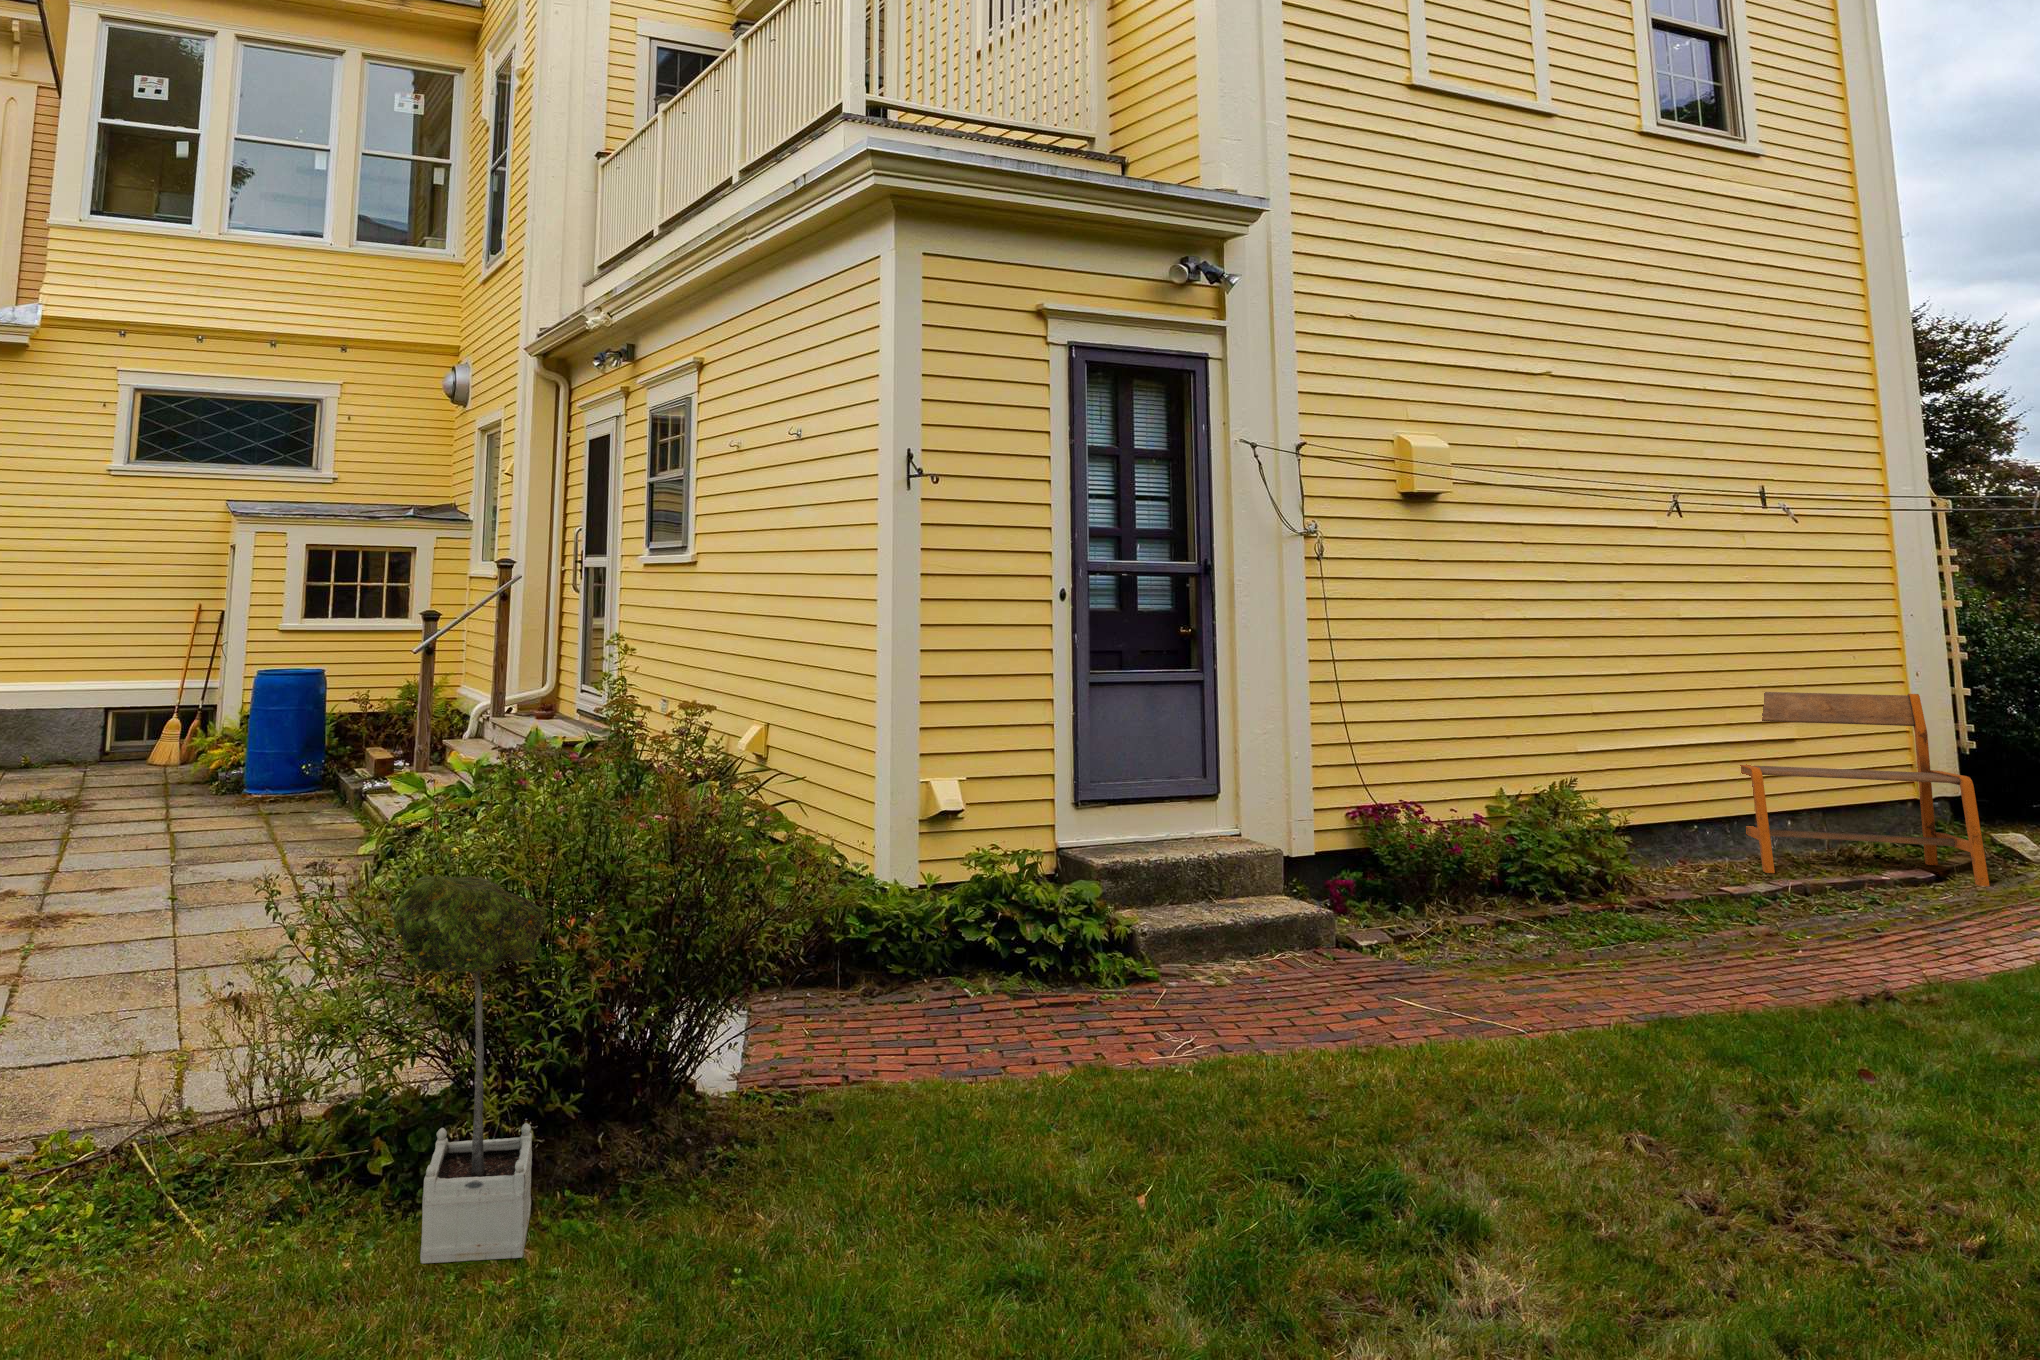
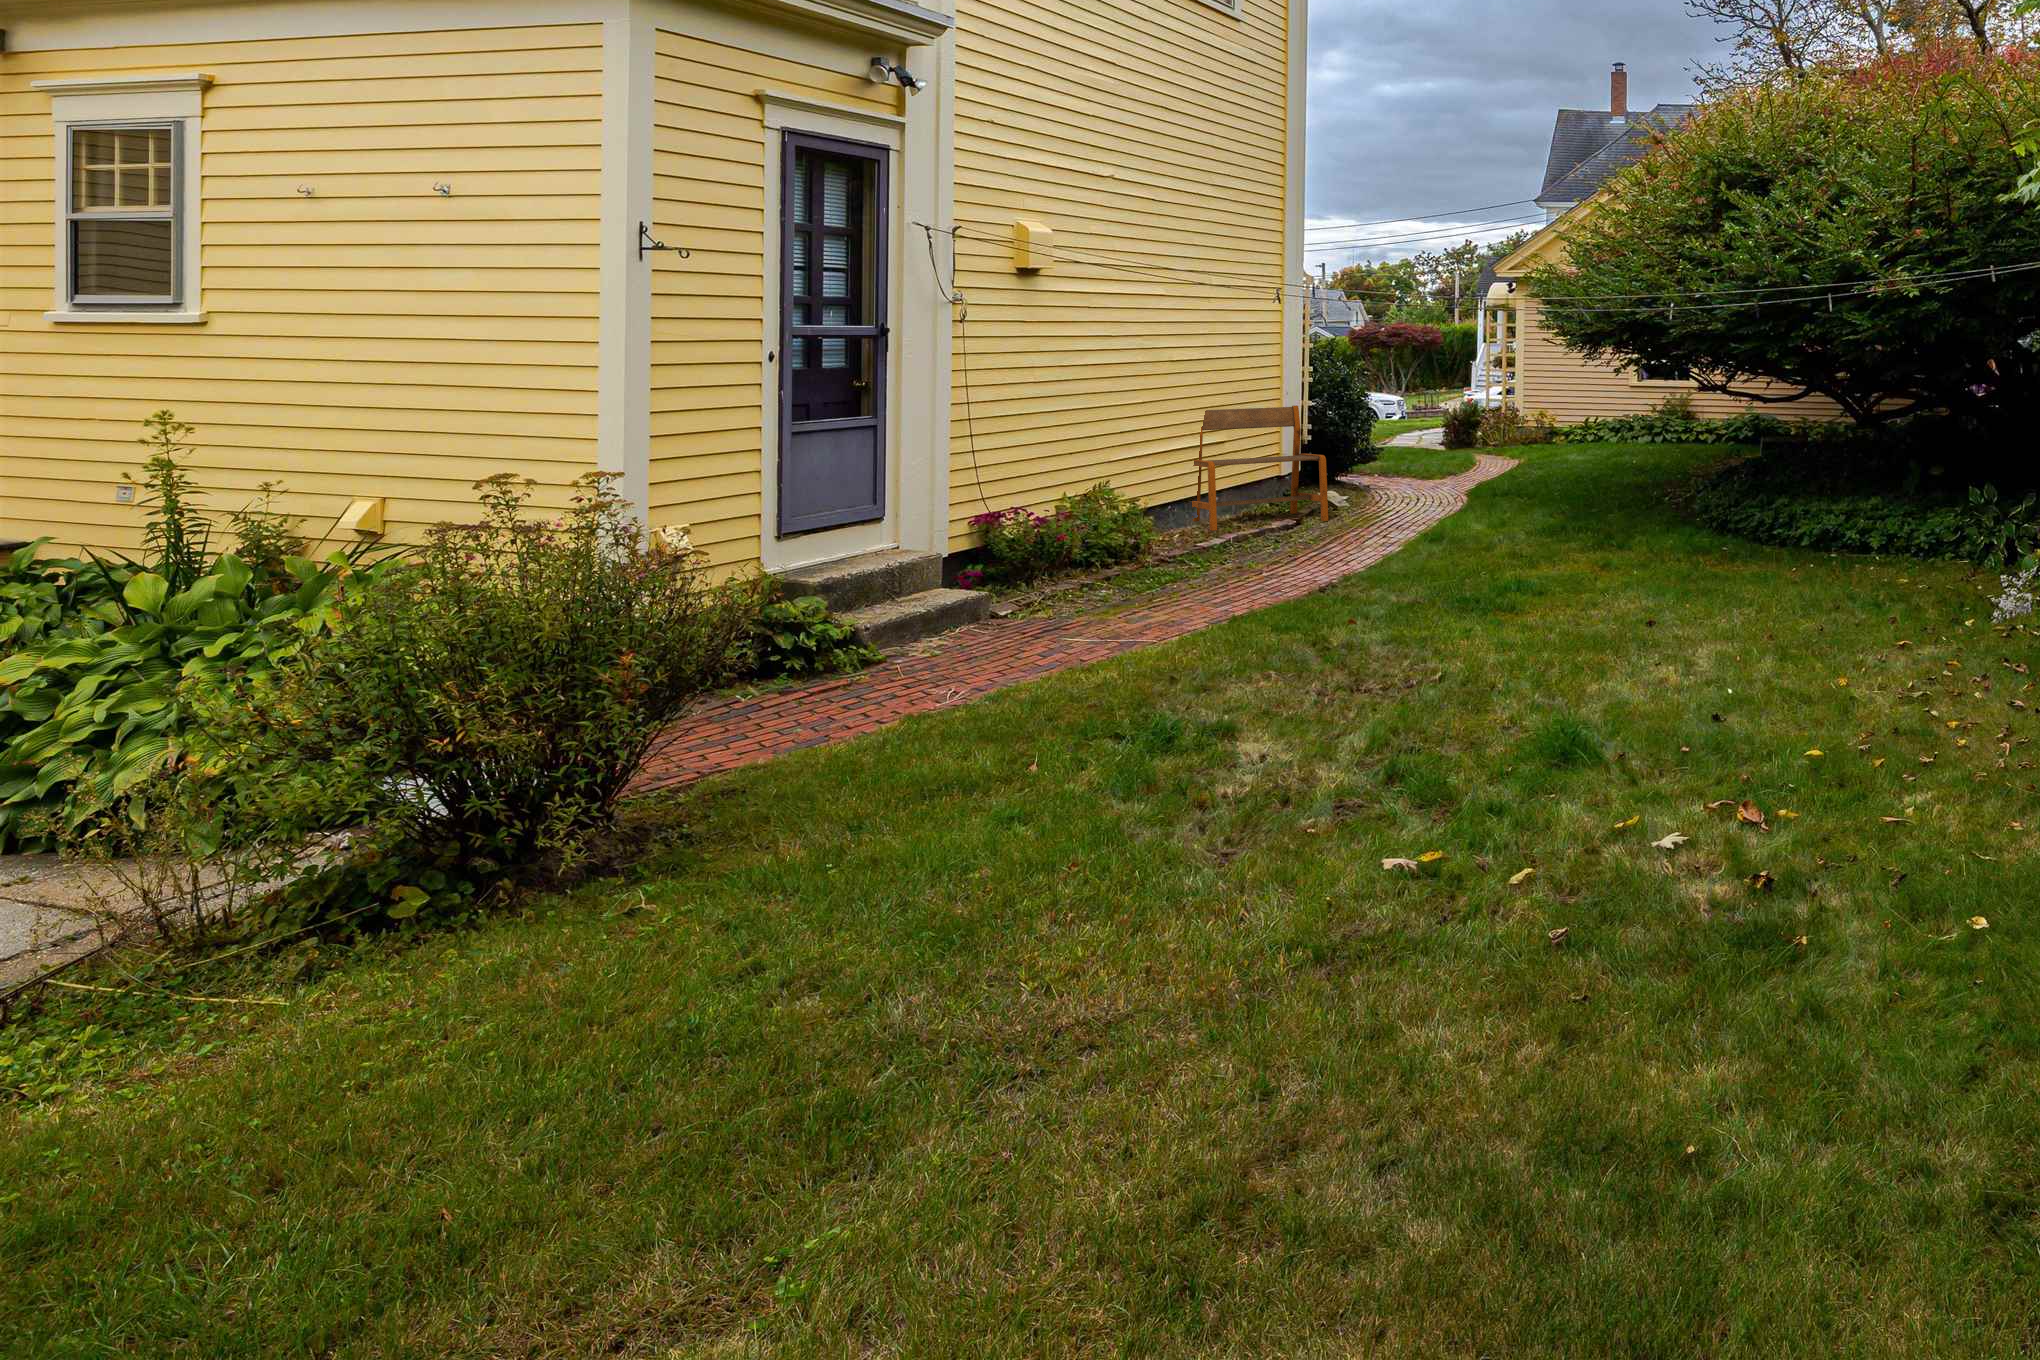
potted tree: present [394,874,548,1264] -> none [465,623,628,935]

